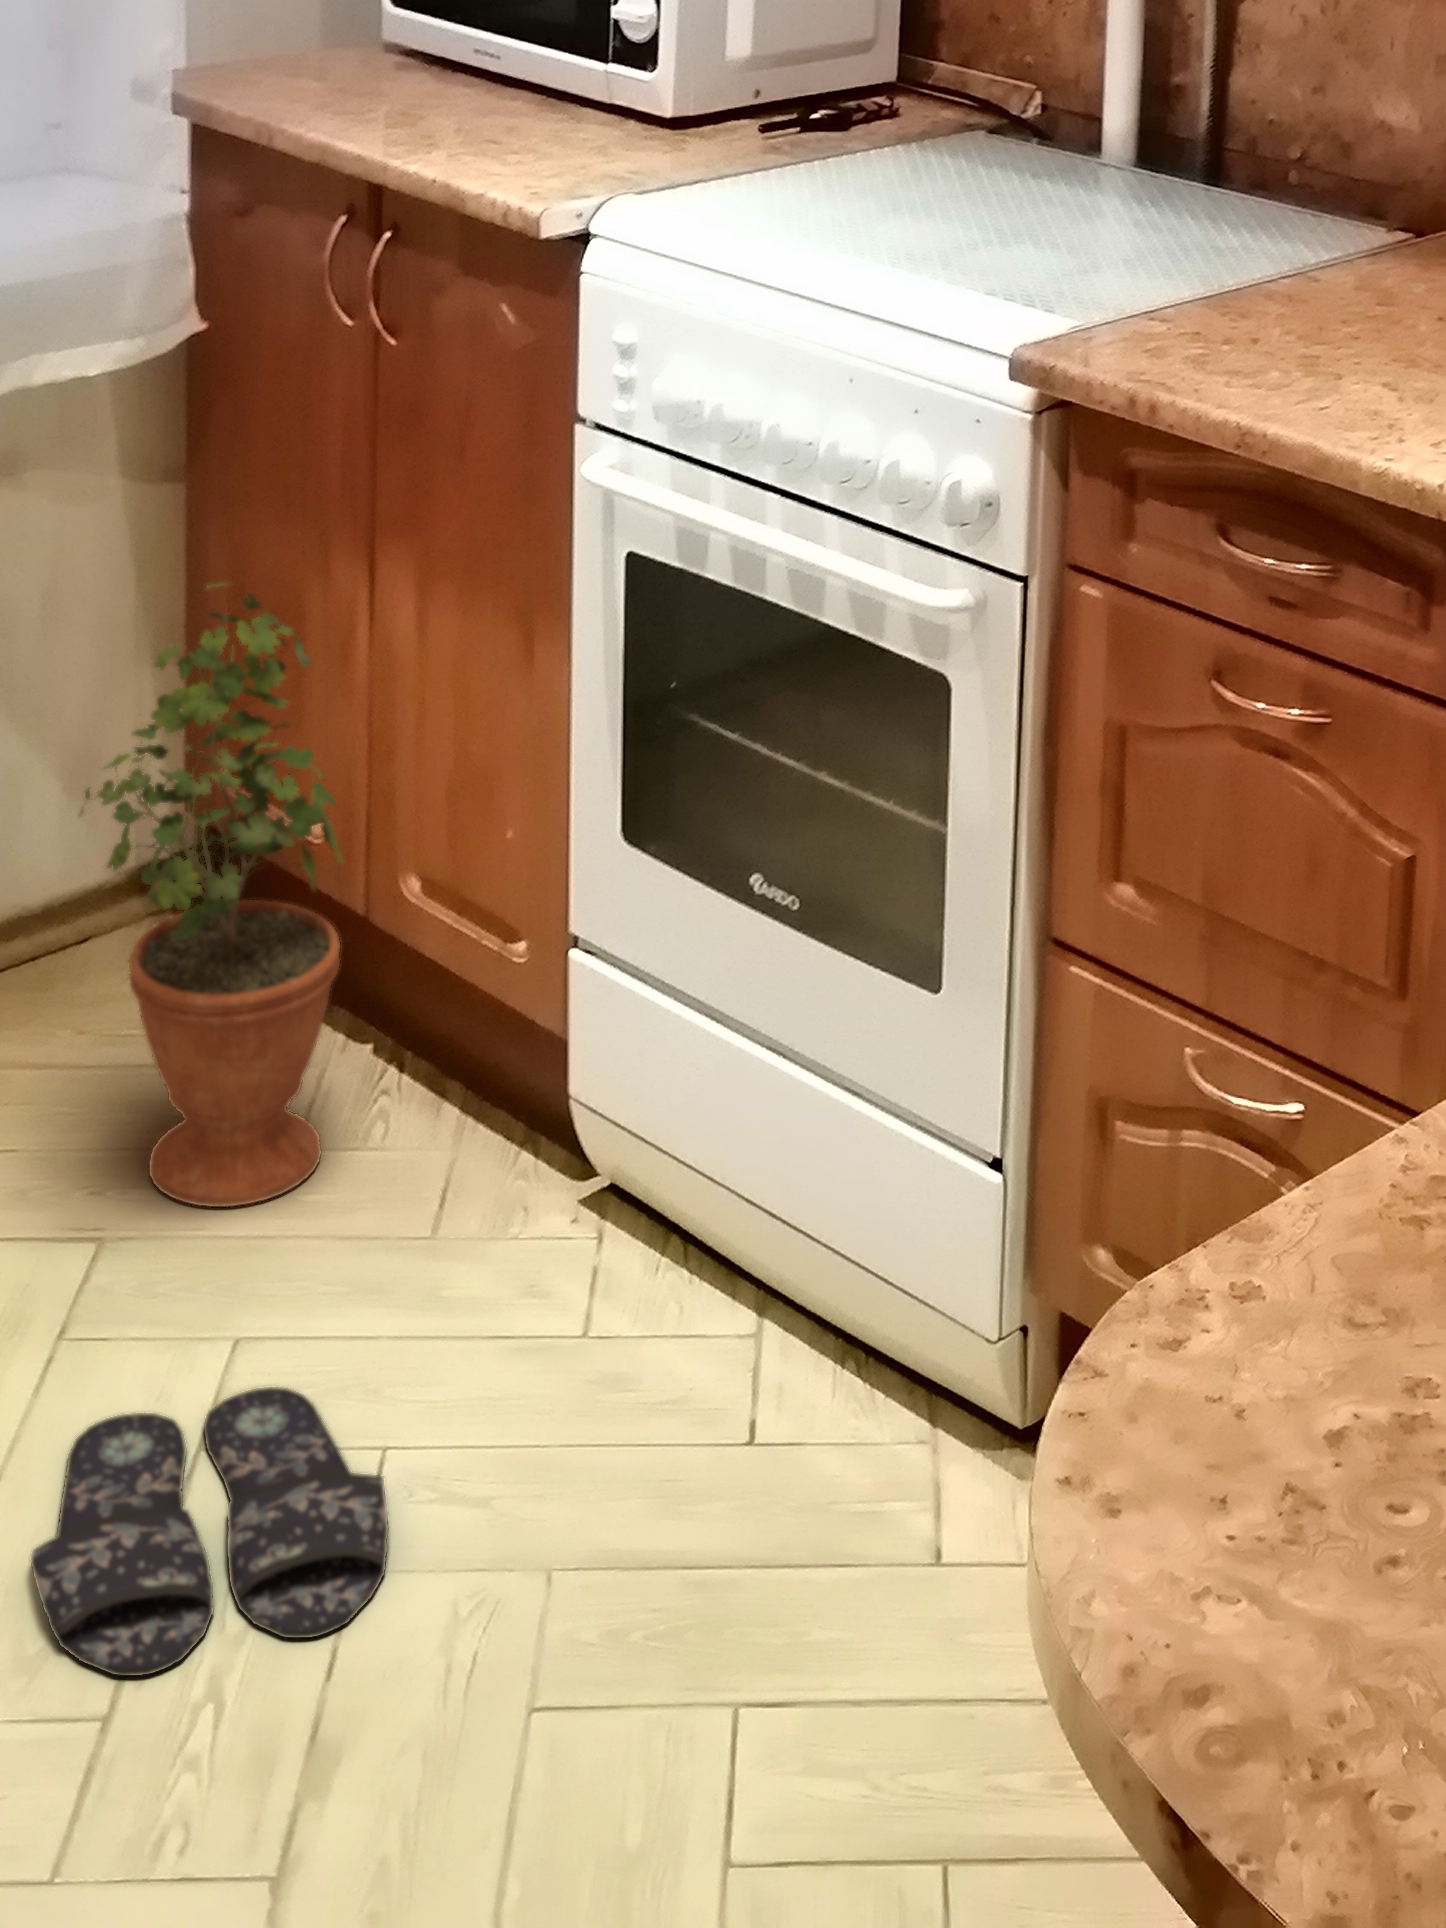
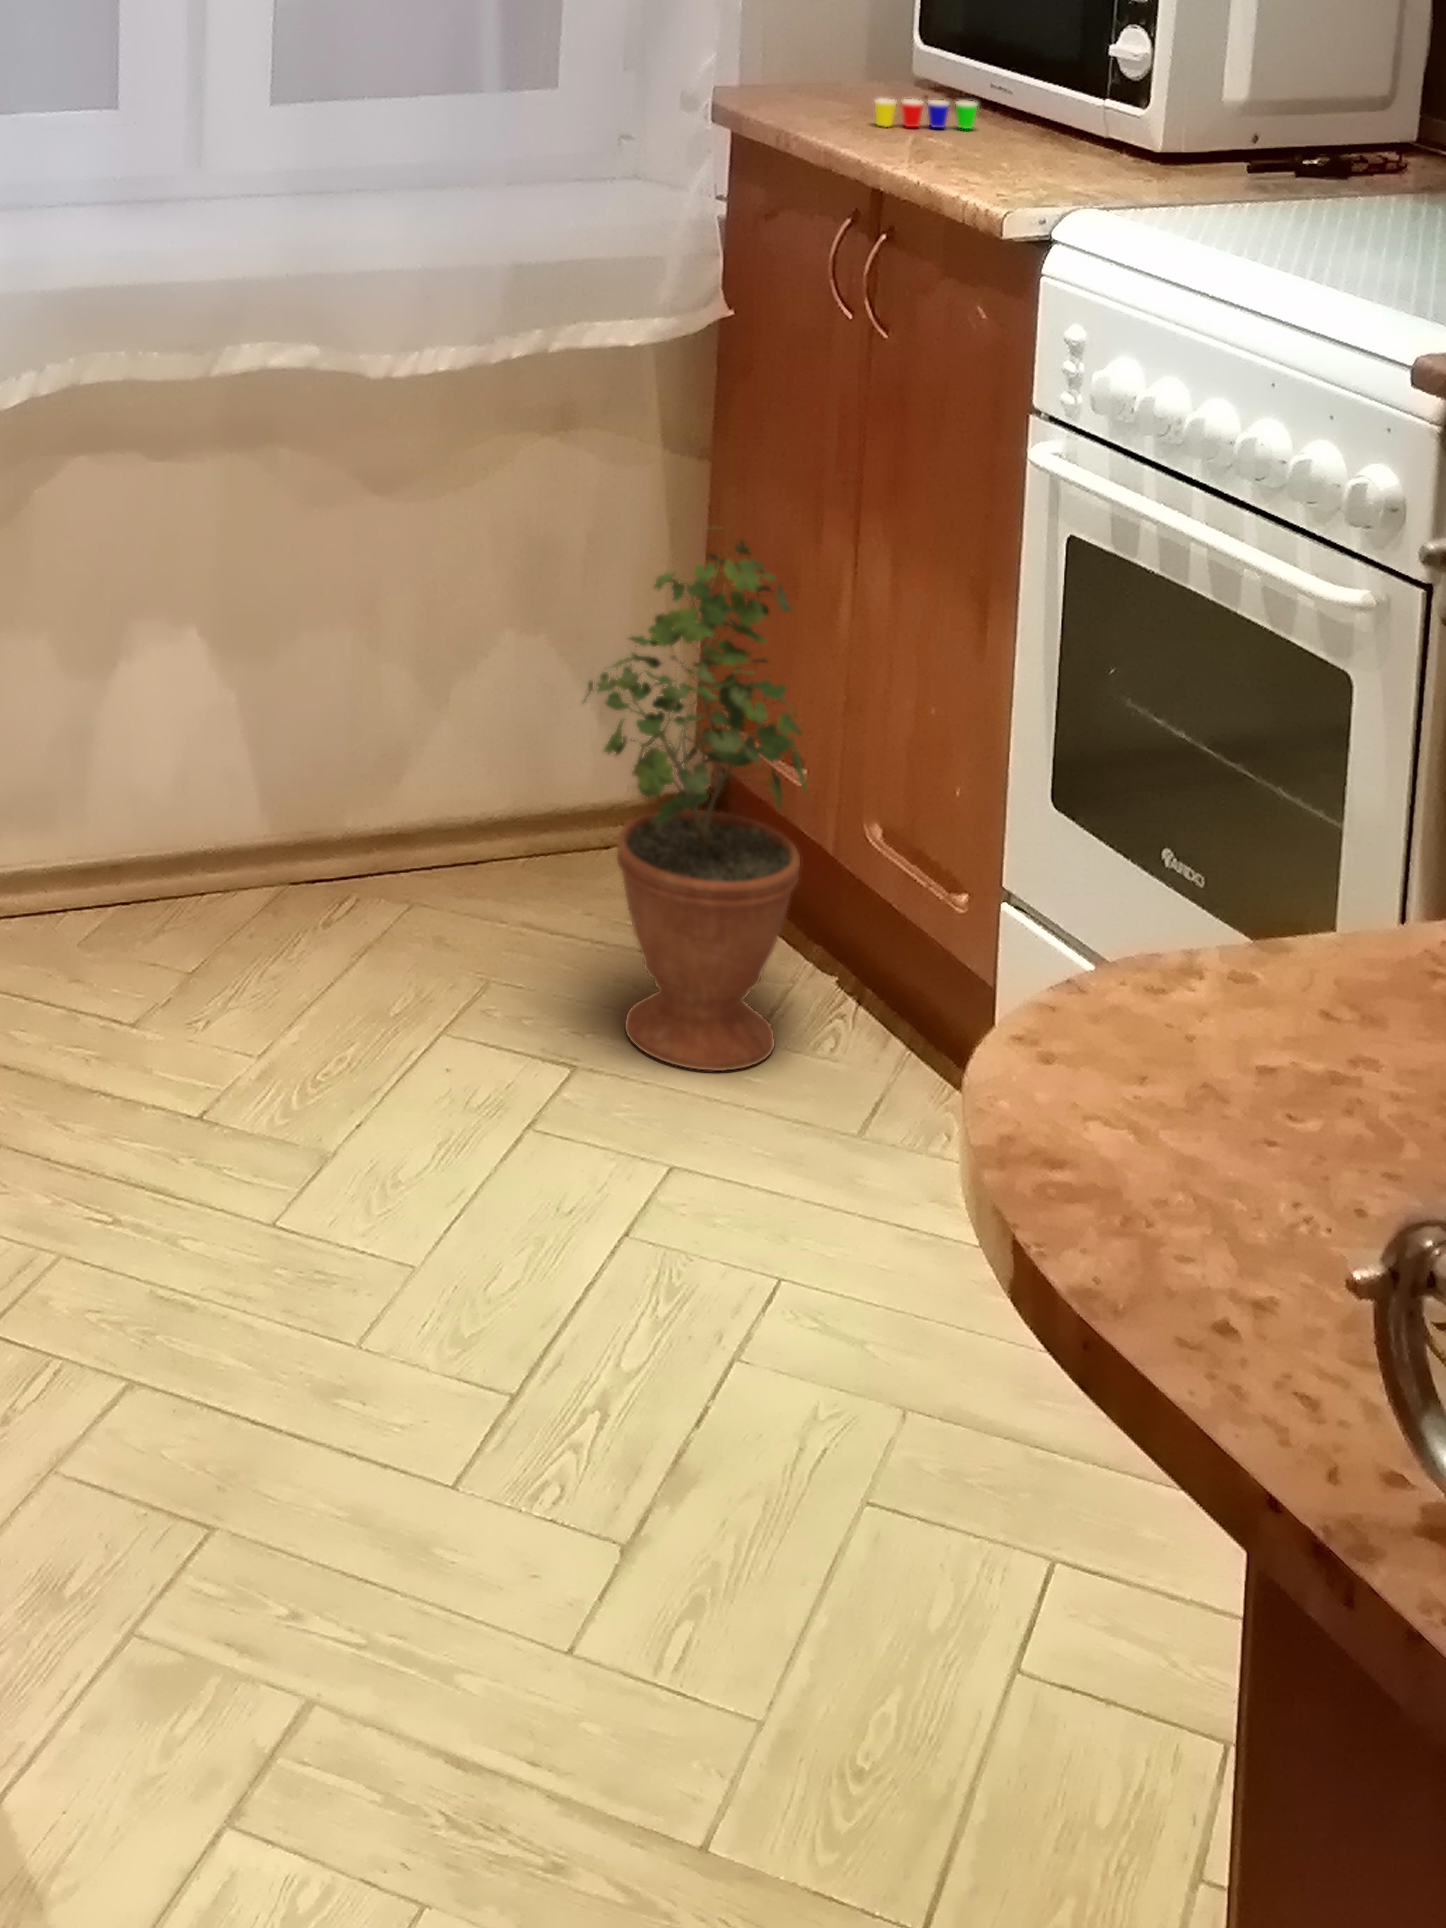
cup: none [361,72,472,109] -> present [875,98,977,129]
slippers: present [31,1387,389,1676] -> none [475,1192,774,1398]

